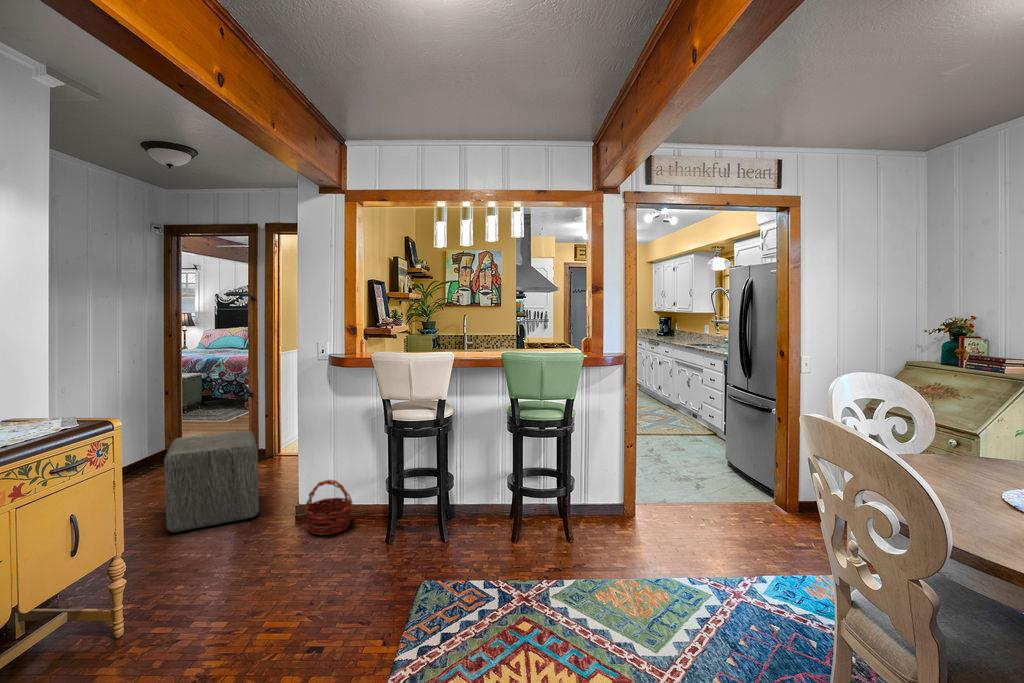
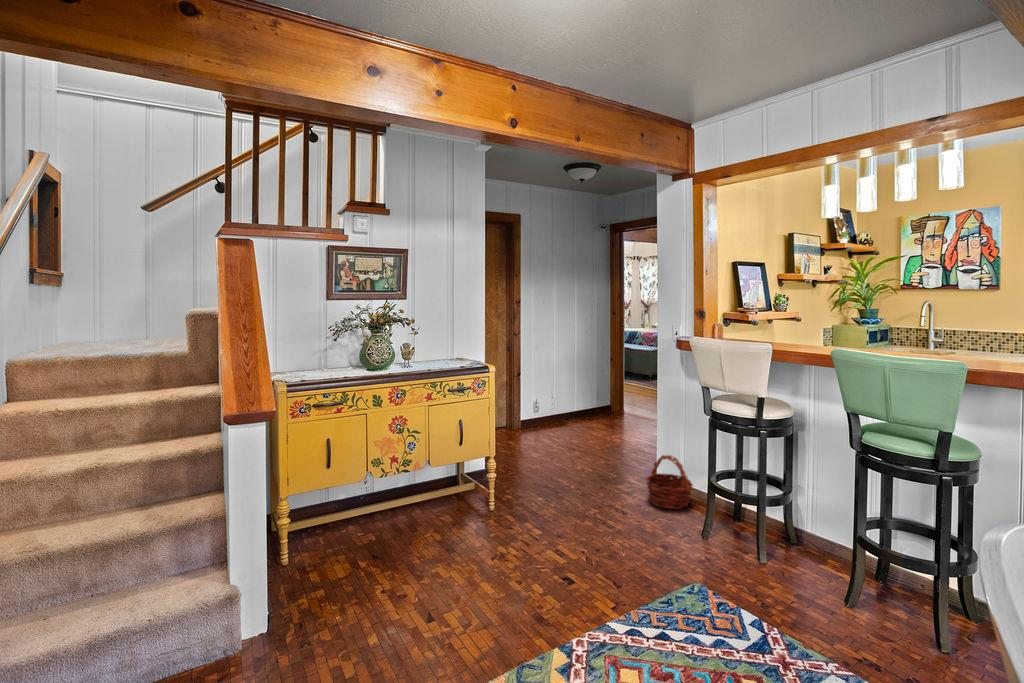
ottoman: present [164,431,259,532] -> none [564,392,641,472]

